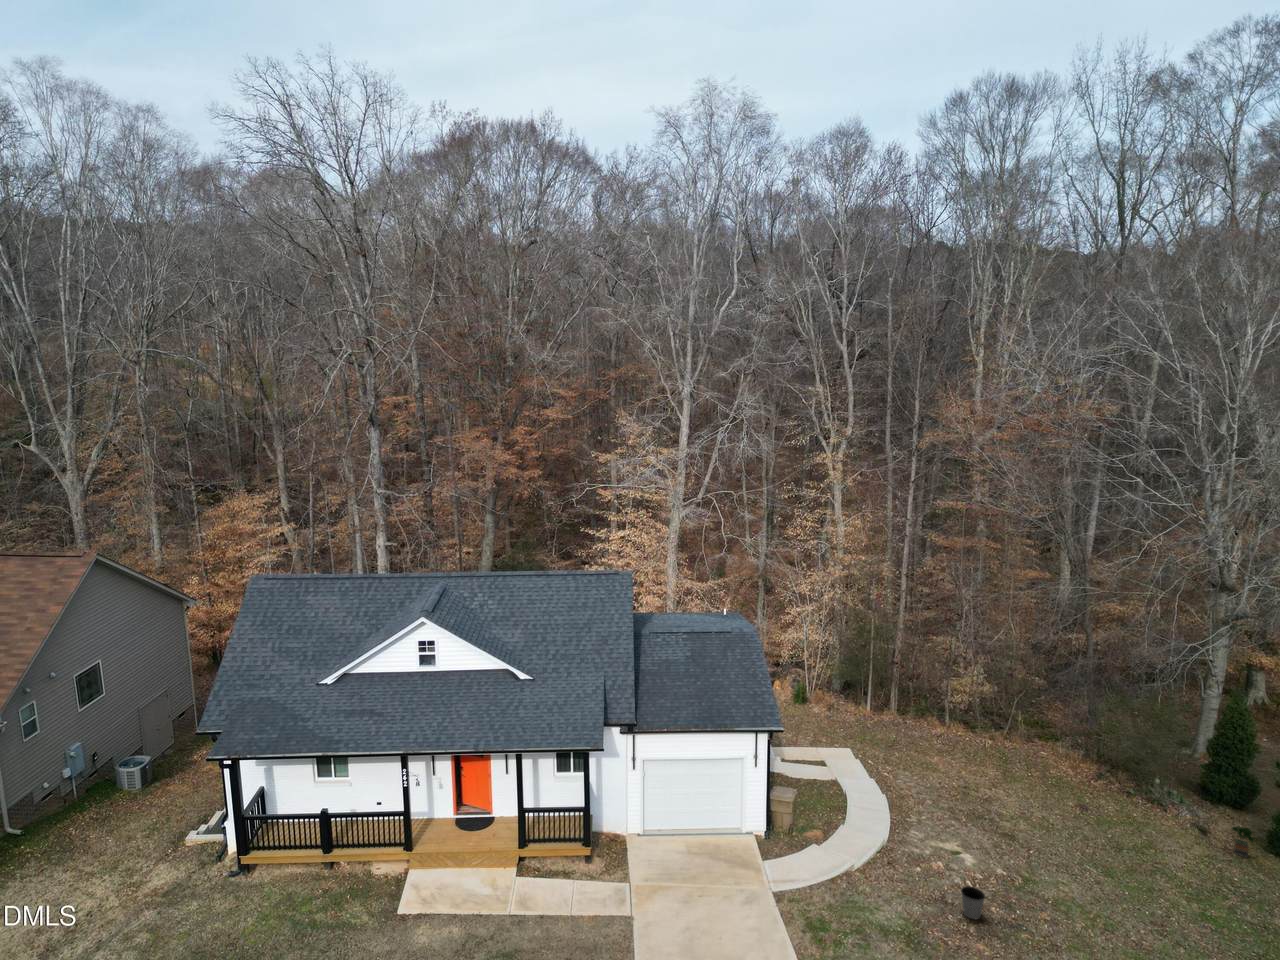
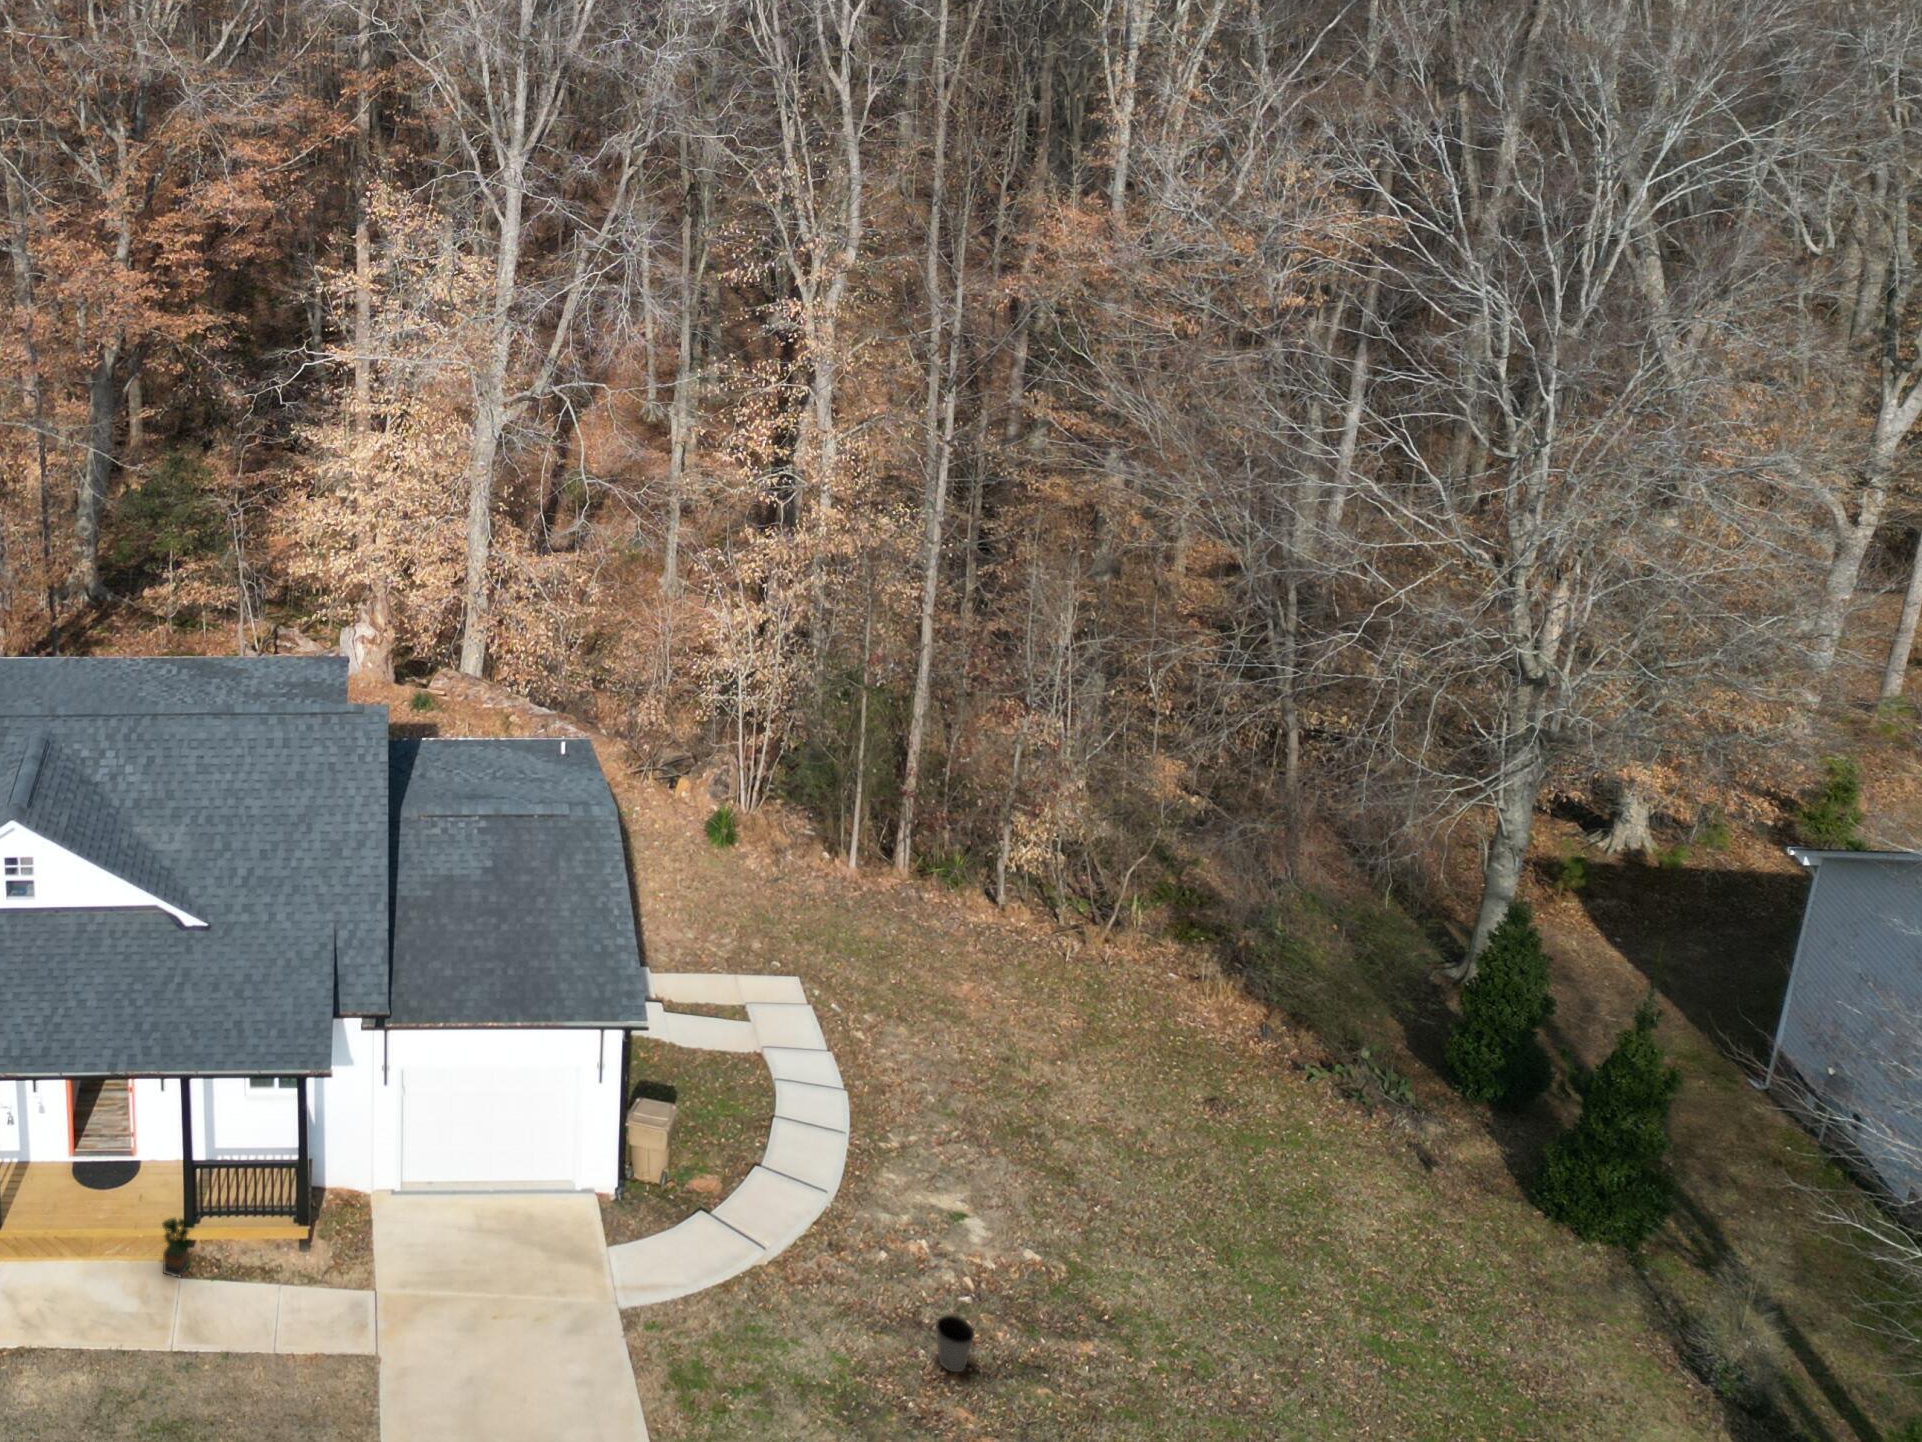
potted tree: present [1232,826,1255,858] -> present [162,1218,194,1278]

